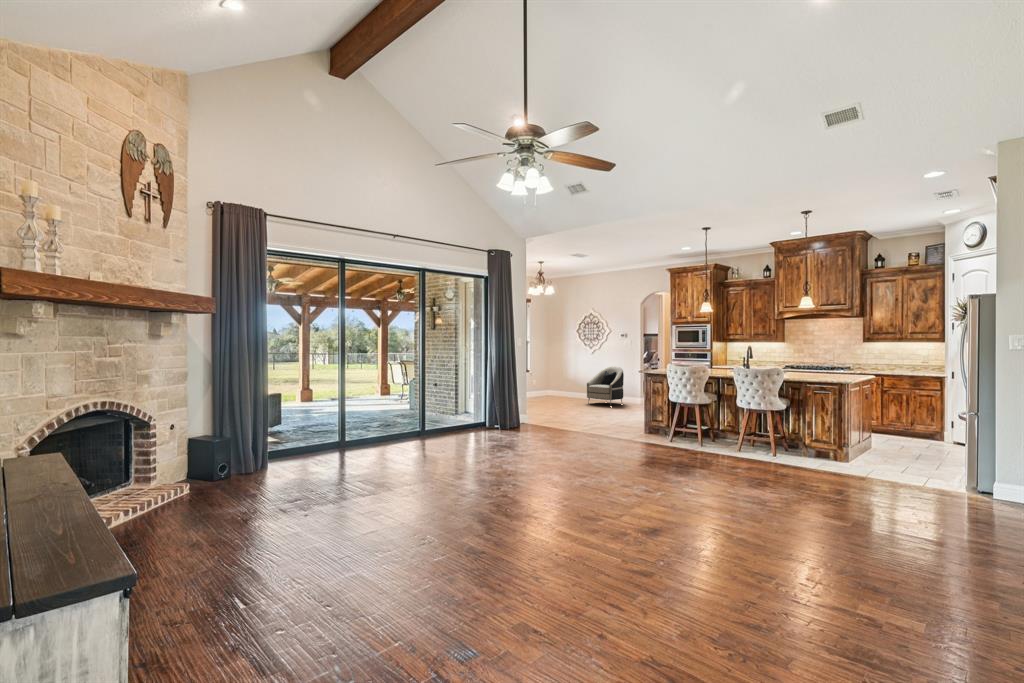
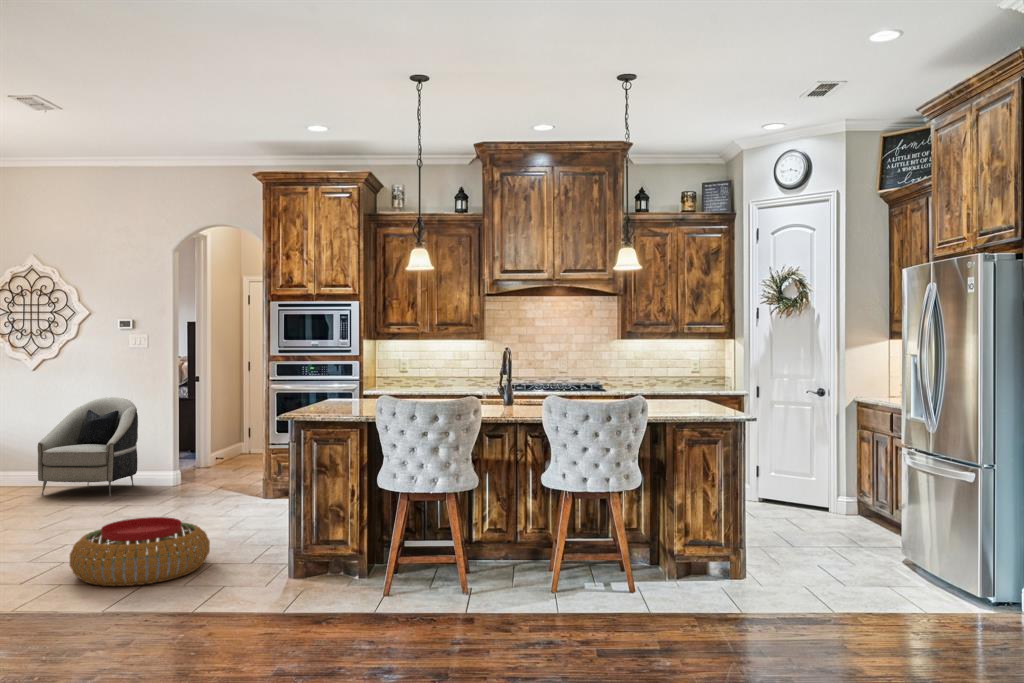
pouf: none [579,408,625,428] -> present [70,517,210,586]

